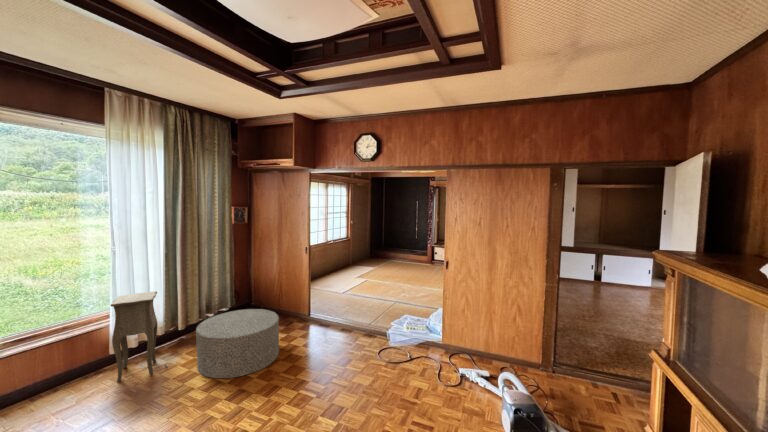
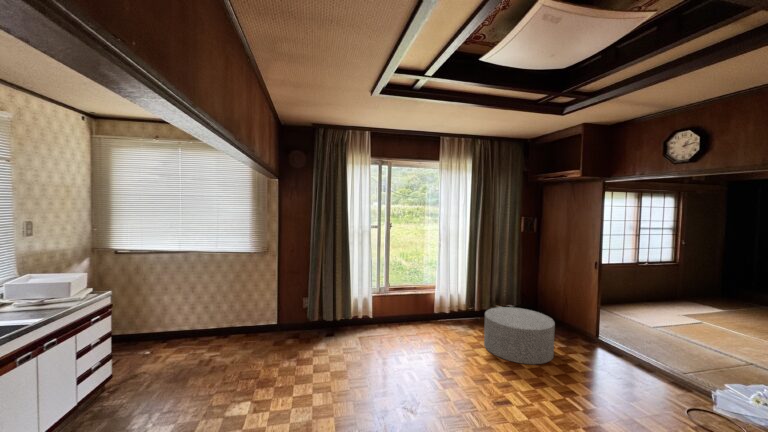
side table: present [111,291,168,382] -> none [435,276,466,336]

